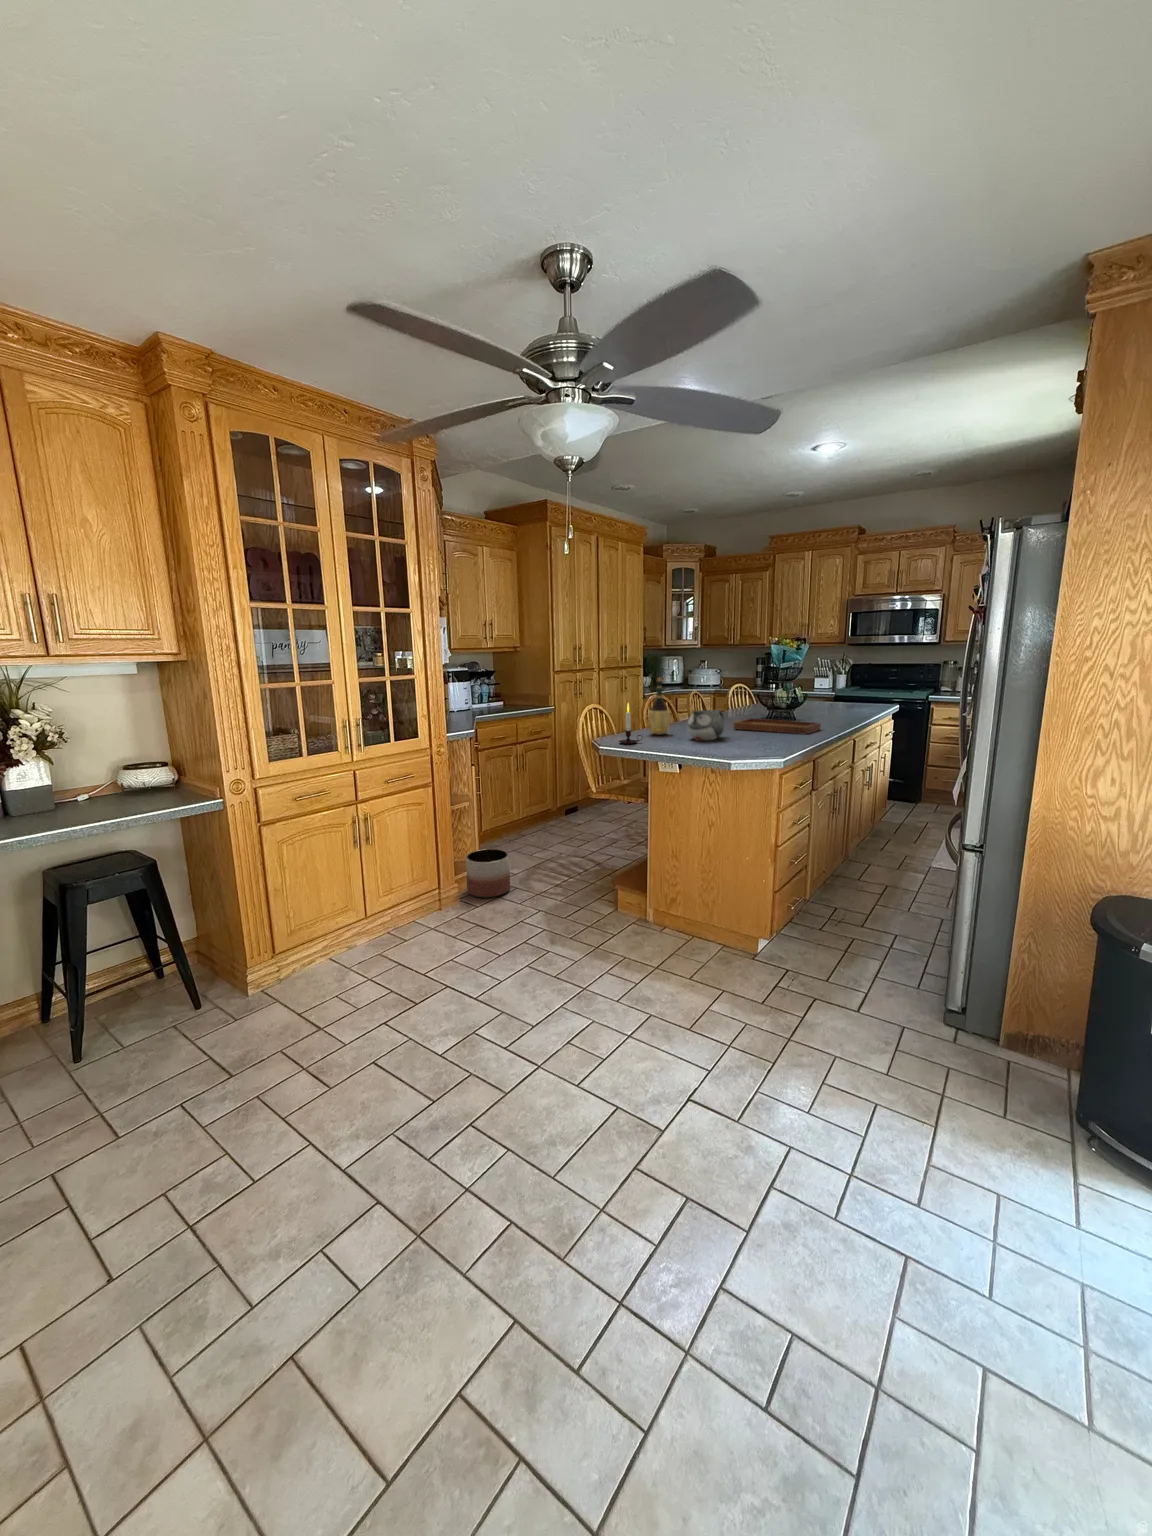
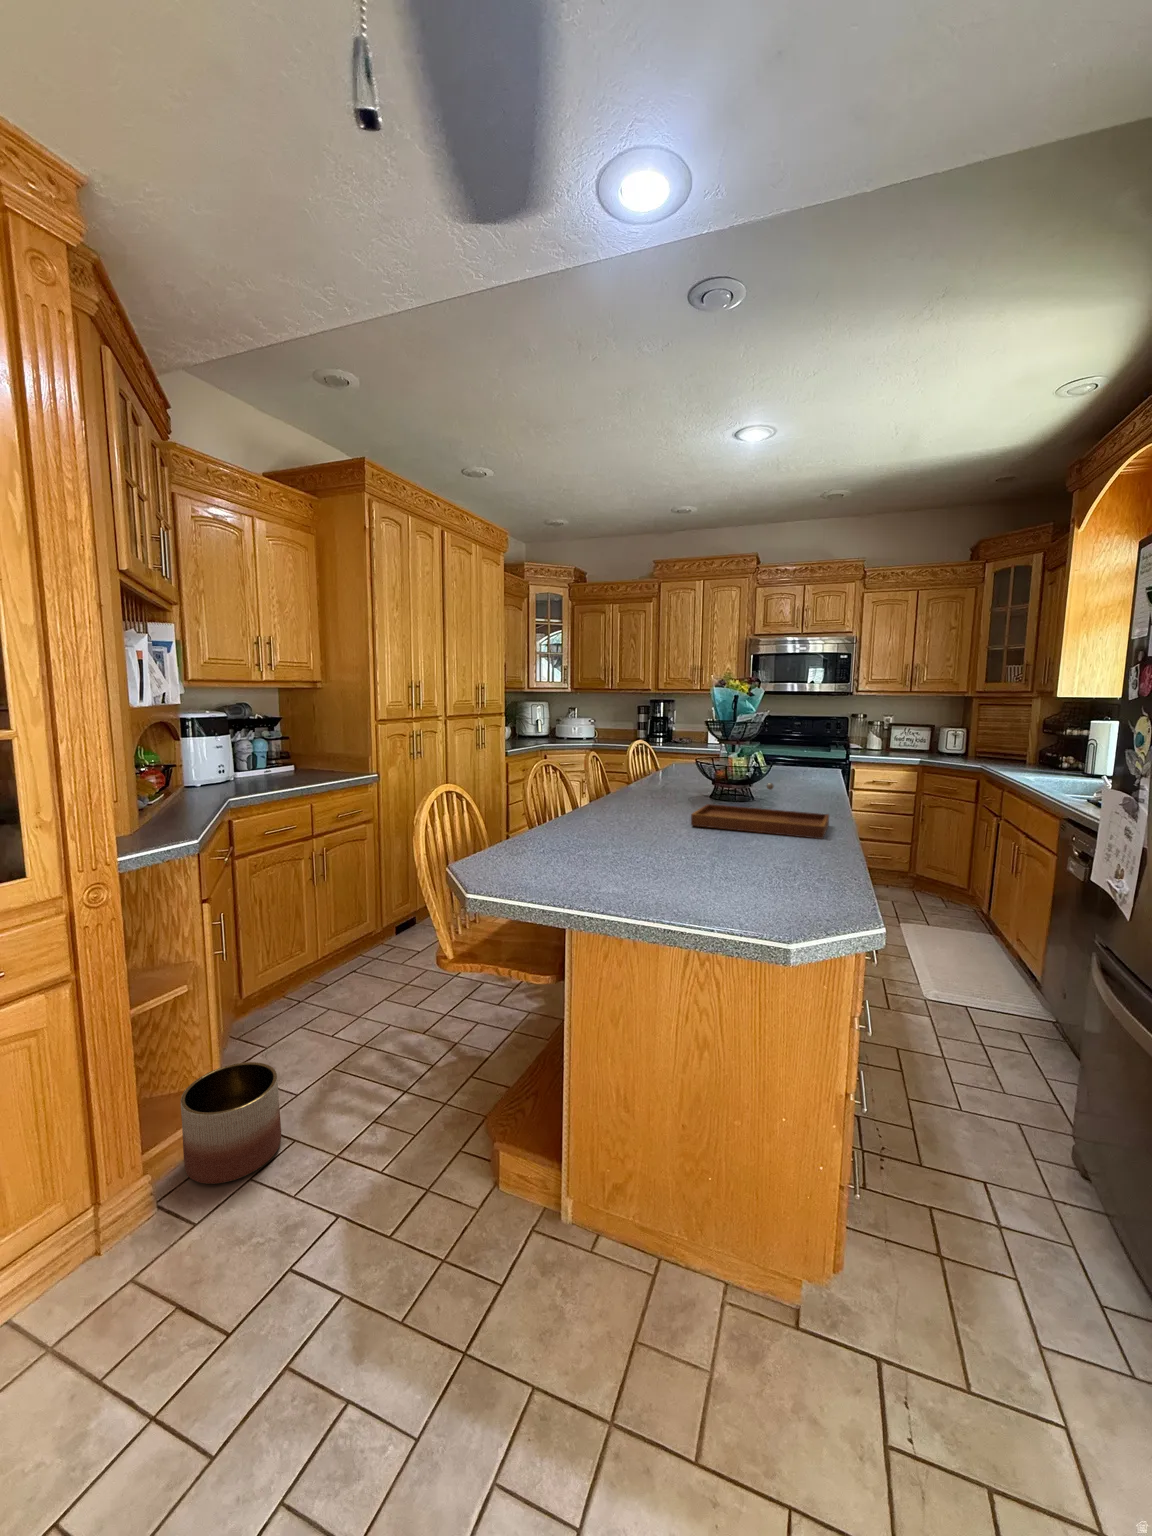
wine bottle: present [648,678,671,735] -> none [551,739,593,844]
candle: present [619,703,643,744] -> none [506,791,555,878]
teapot: present [688,710,724,740] -> none [633,800,703,862]

